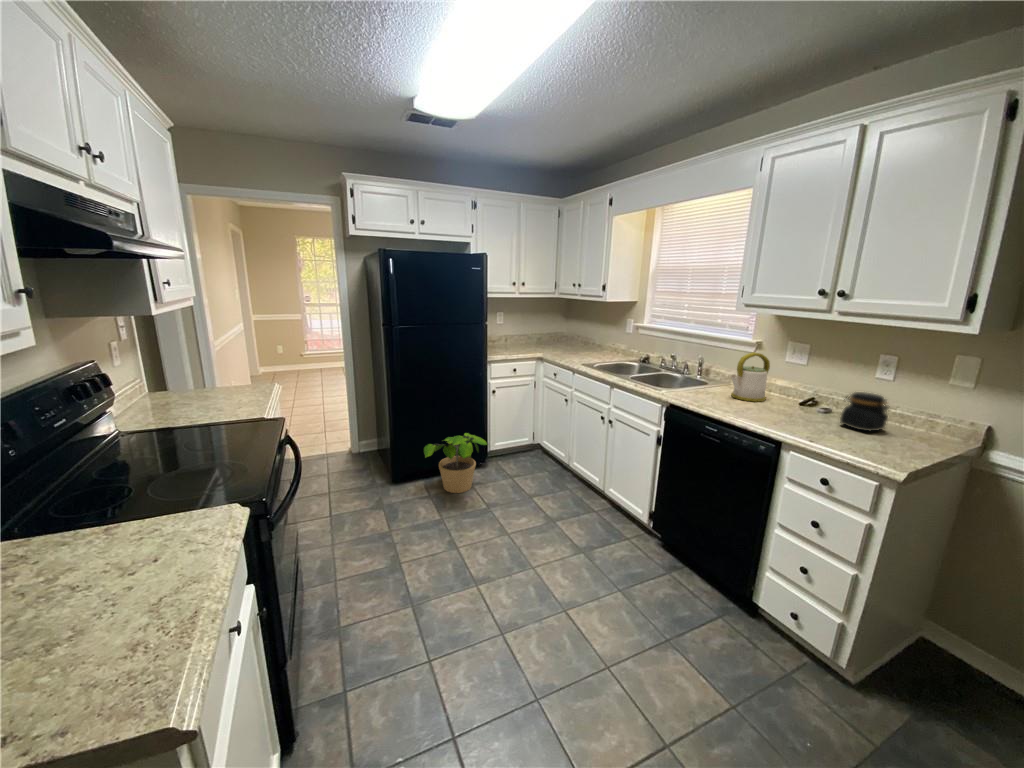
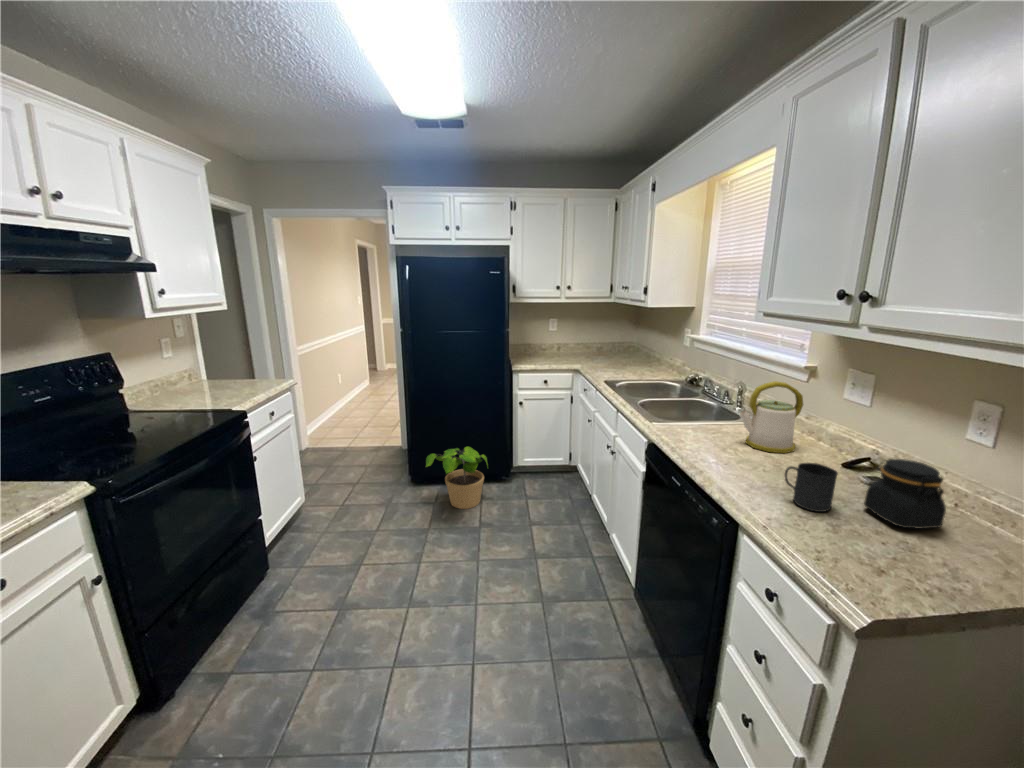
mug: none [799,401,832,430] -> present [785,463,838,512]

